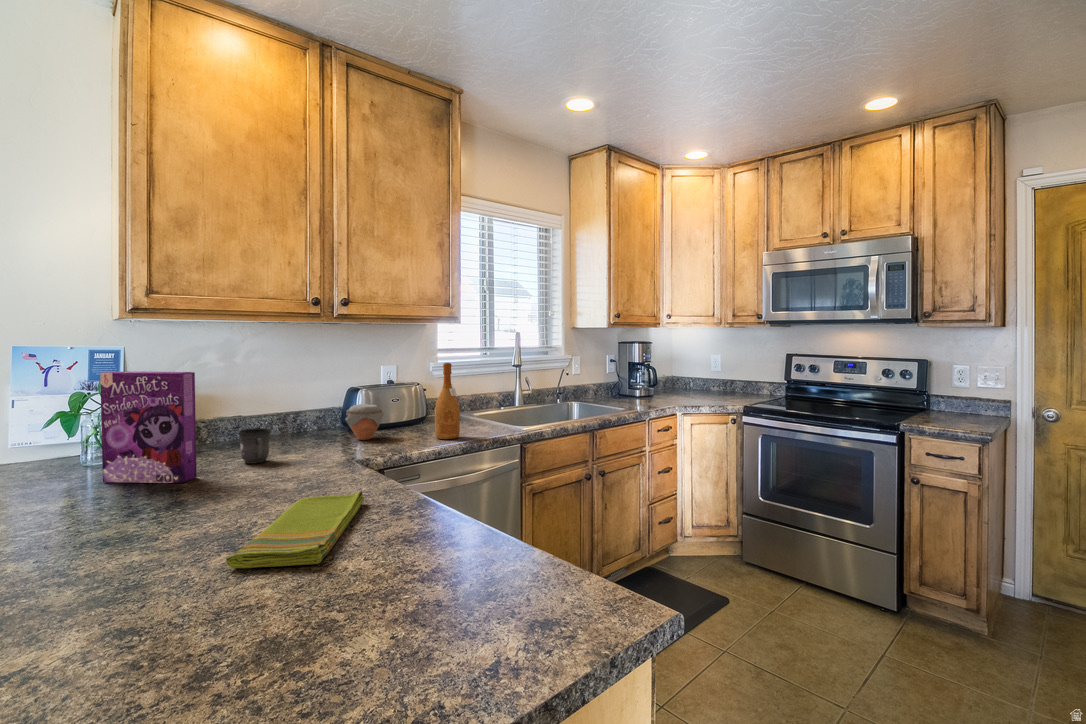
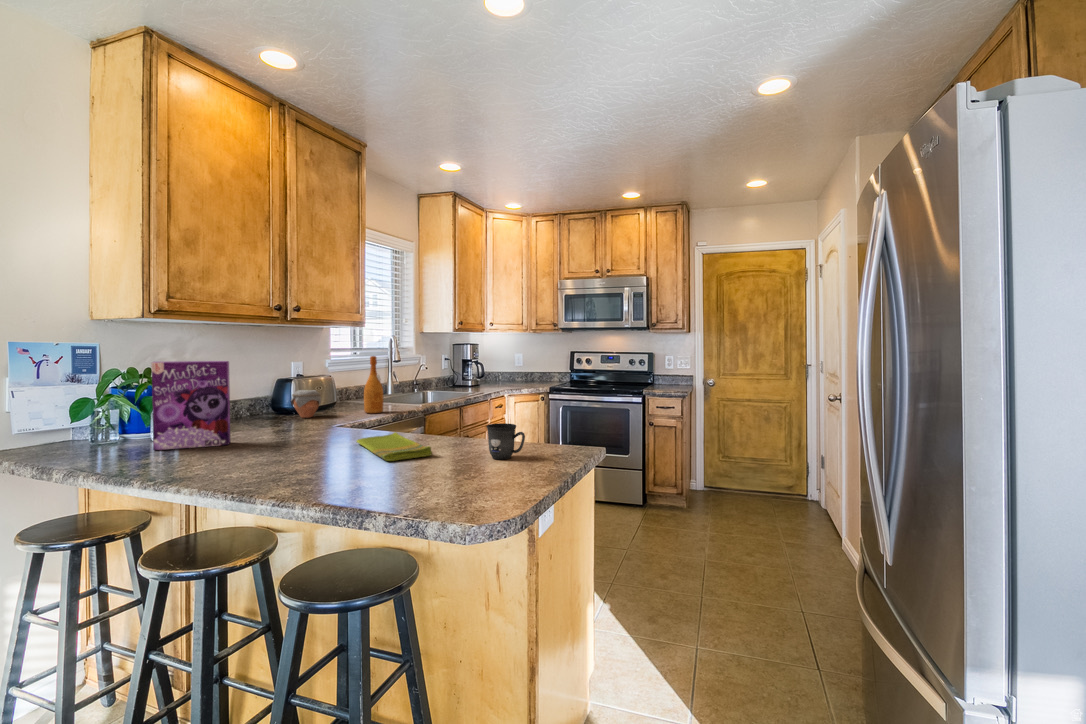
mug: present [238,428,271,463] -> present [486,423,525,459]

